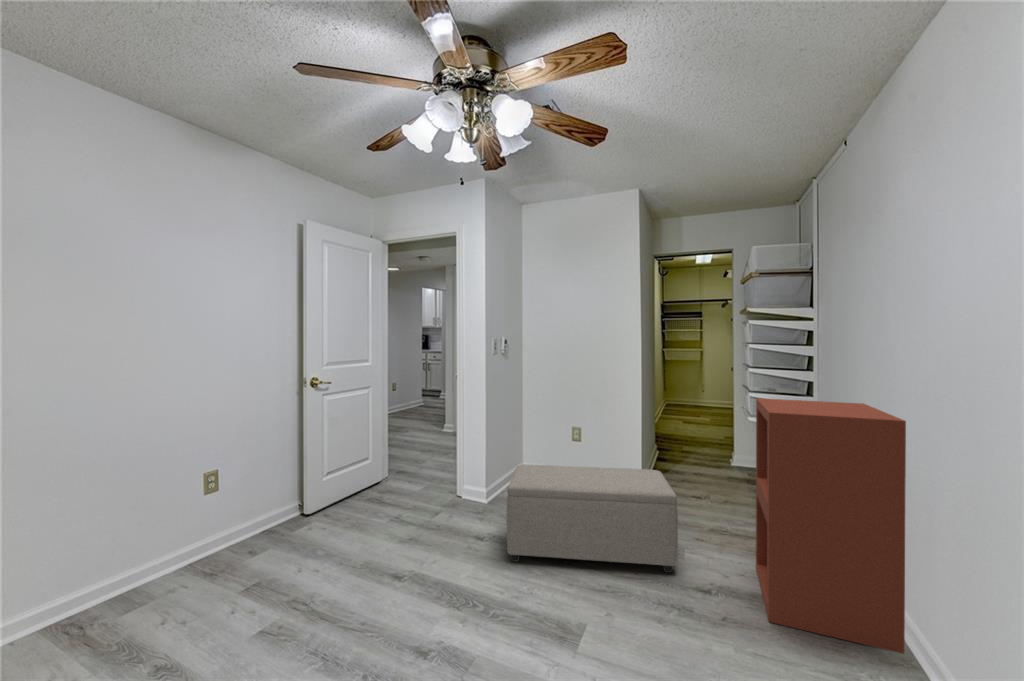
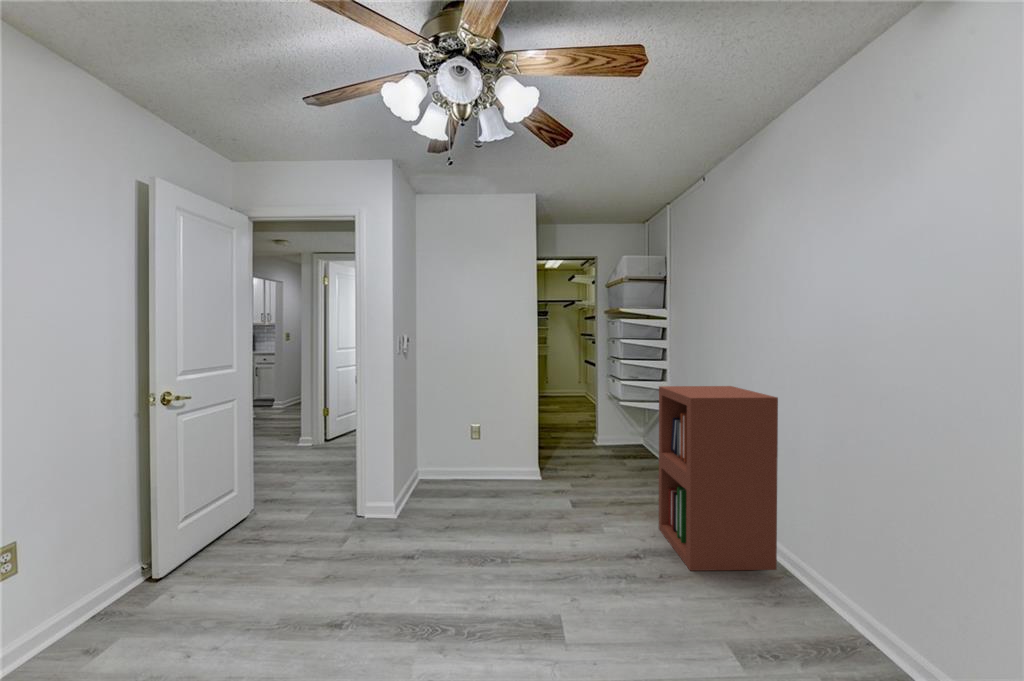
ottoman: present [506,465,678,573] -> none [444,457,608,573]

